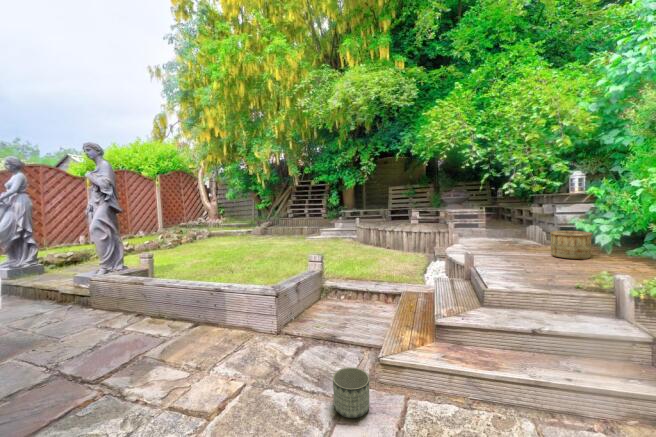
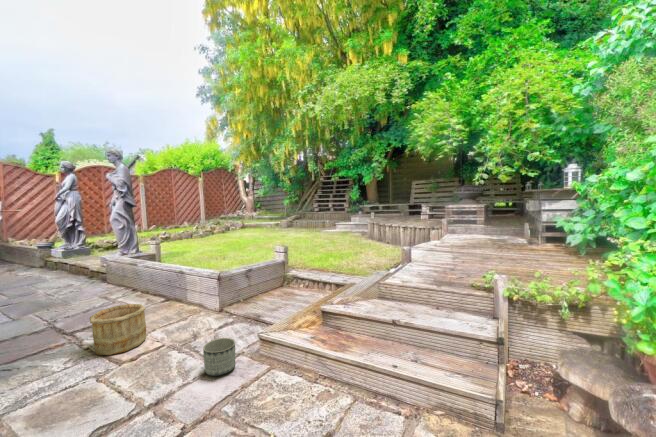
wooden bucket: present [550,231,593,259] -> present [90,304,146,355]

